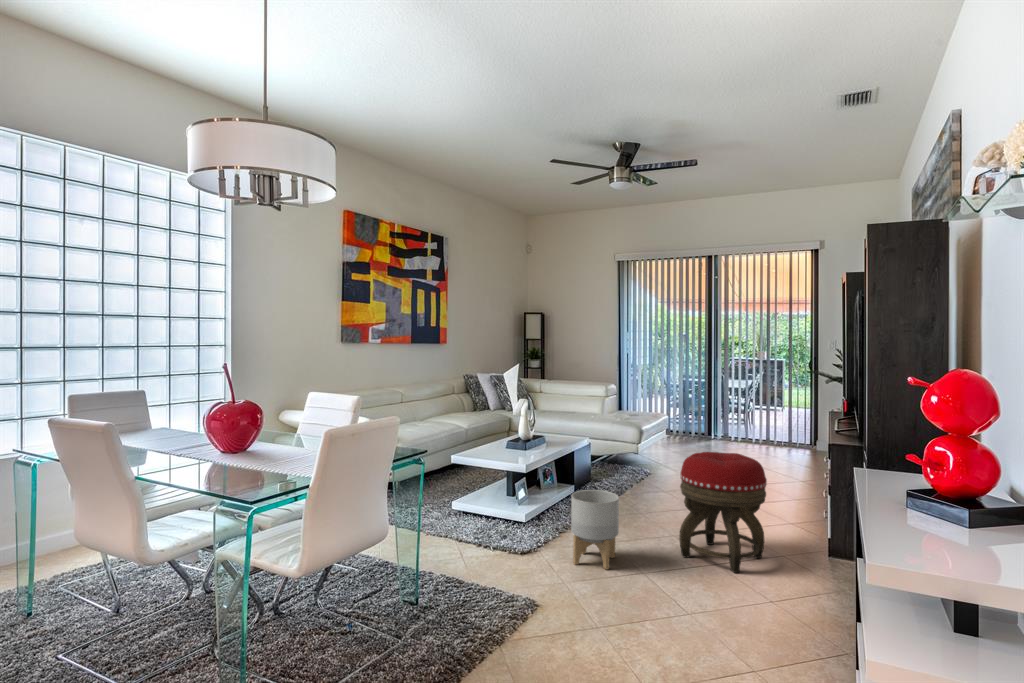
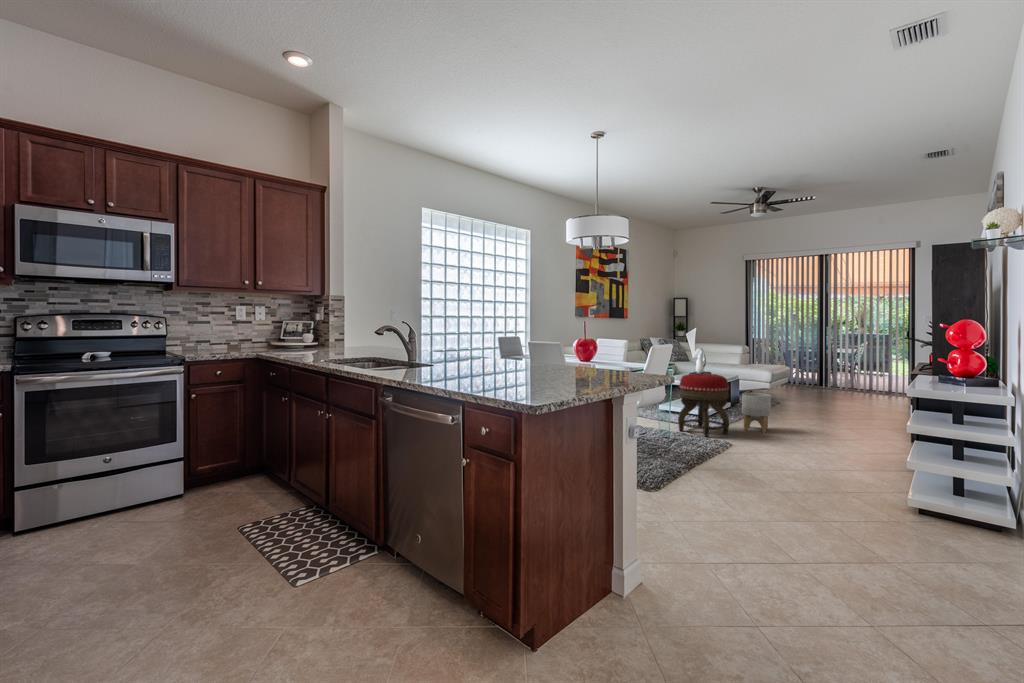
footstool: present [679,452,767,573] -> present [678,373,729,437]

